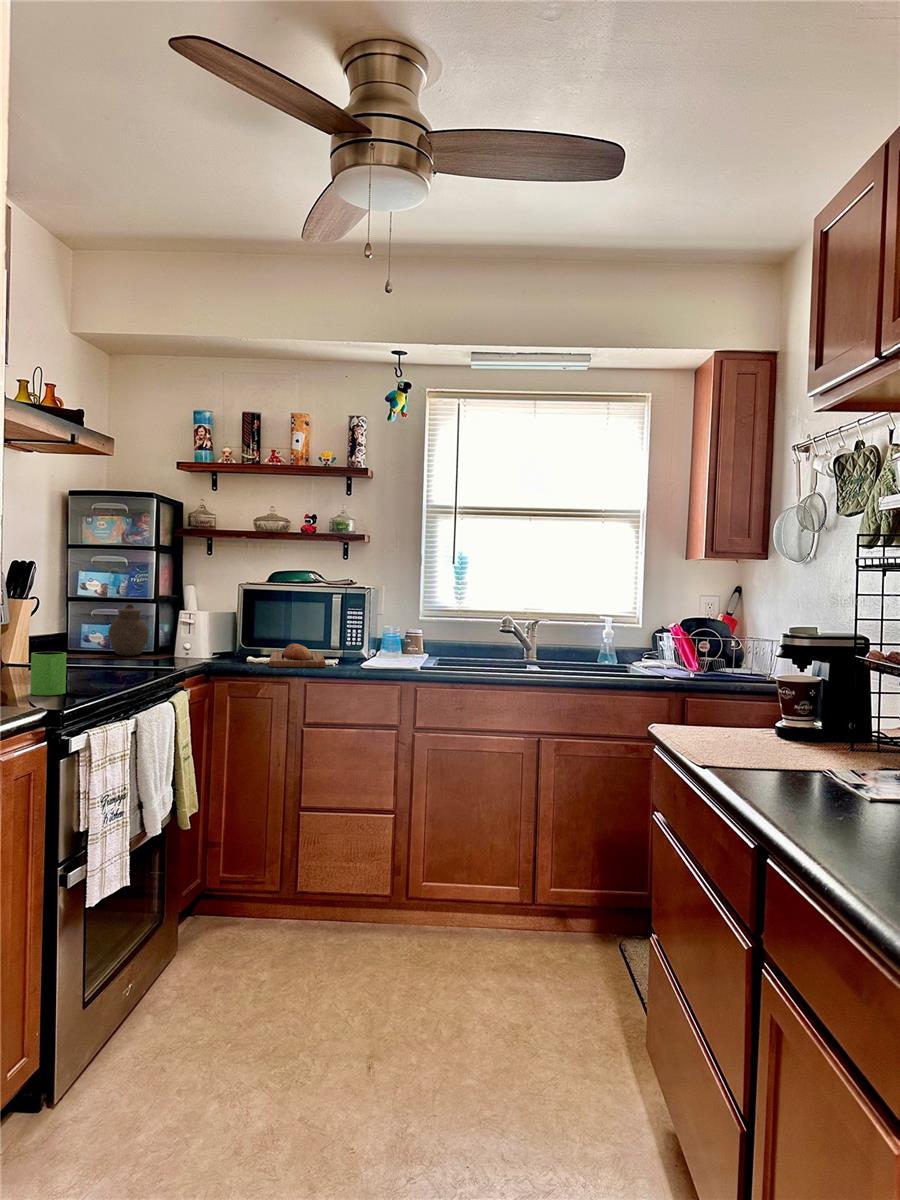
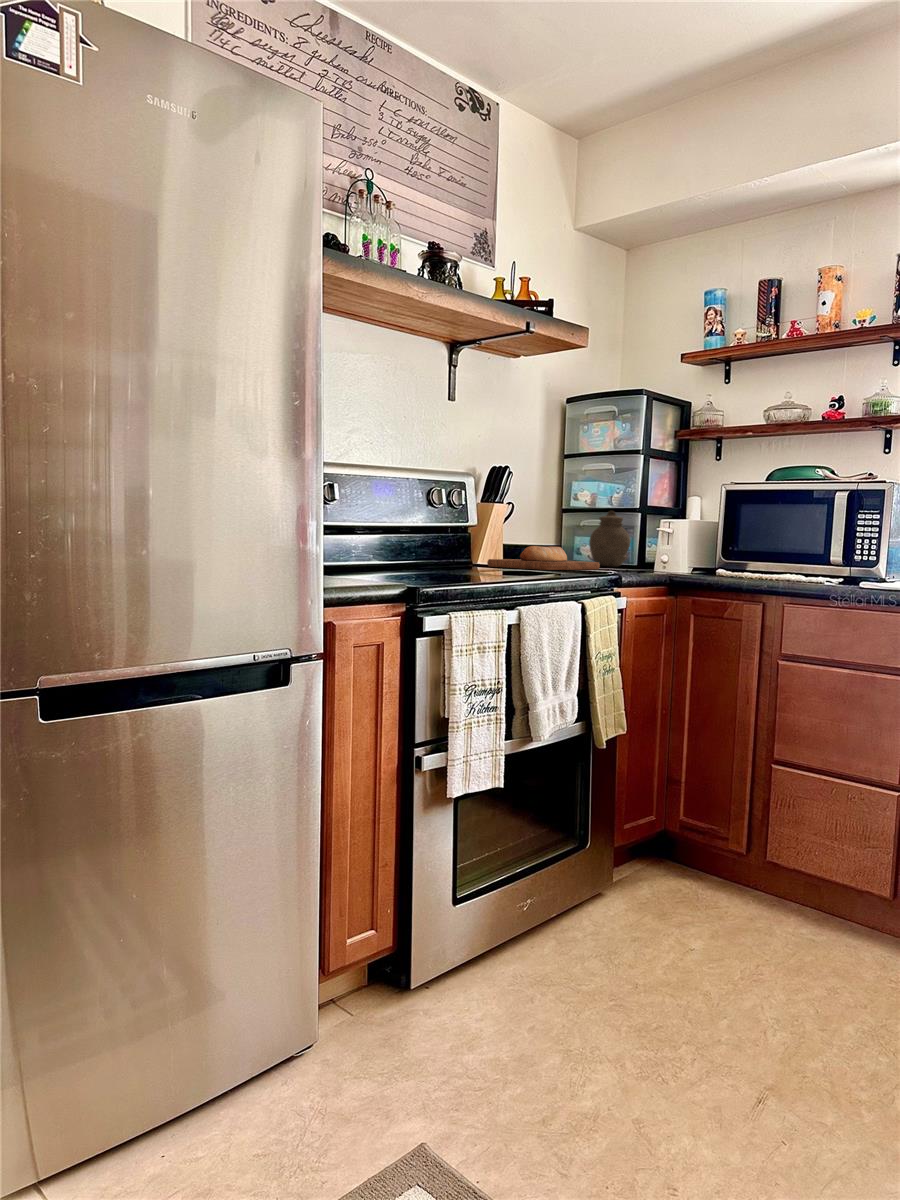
bread loaf: present [269,643,326,667] -> present [487,546,600,570]
mug: present [30,652,66,695] -> none [431,527,463,568]

